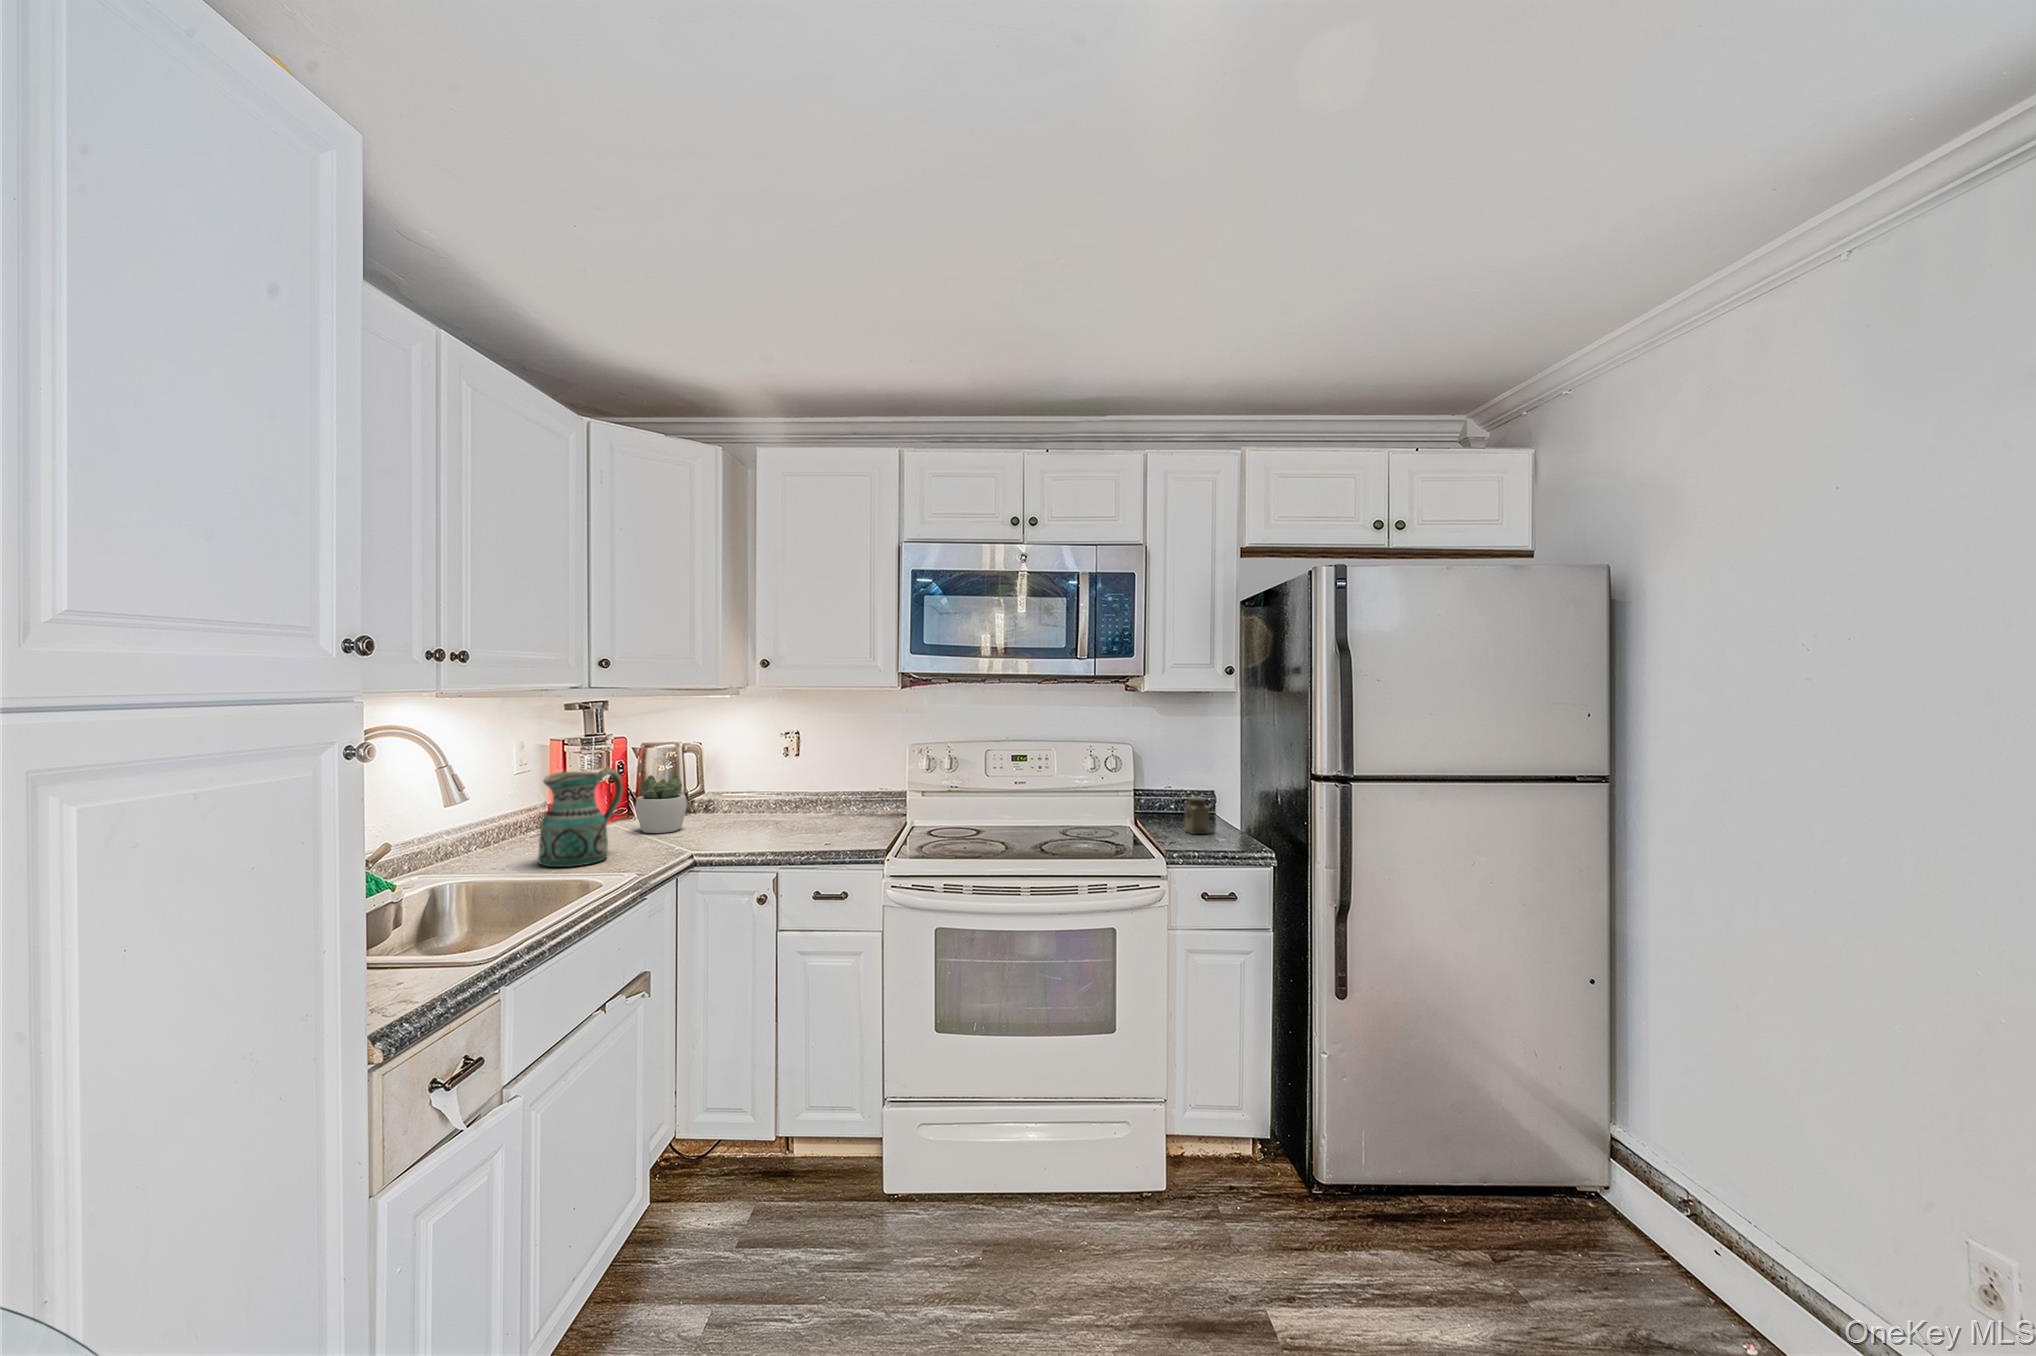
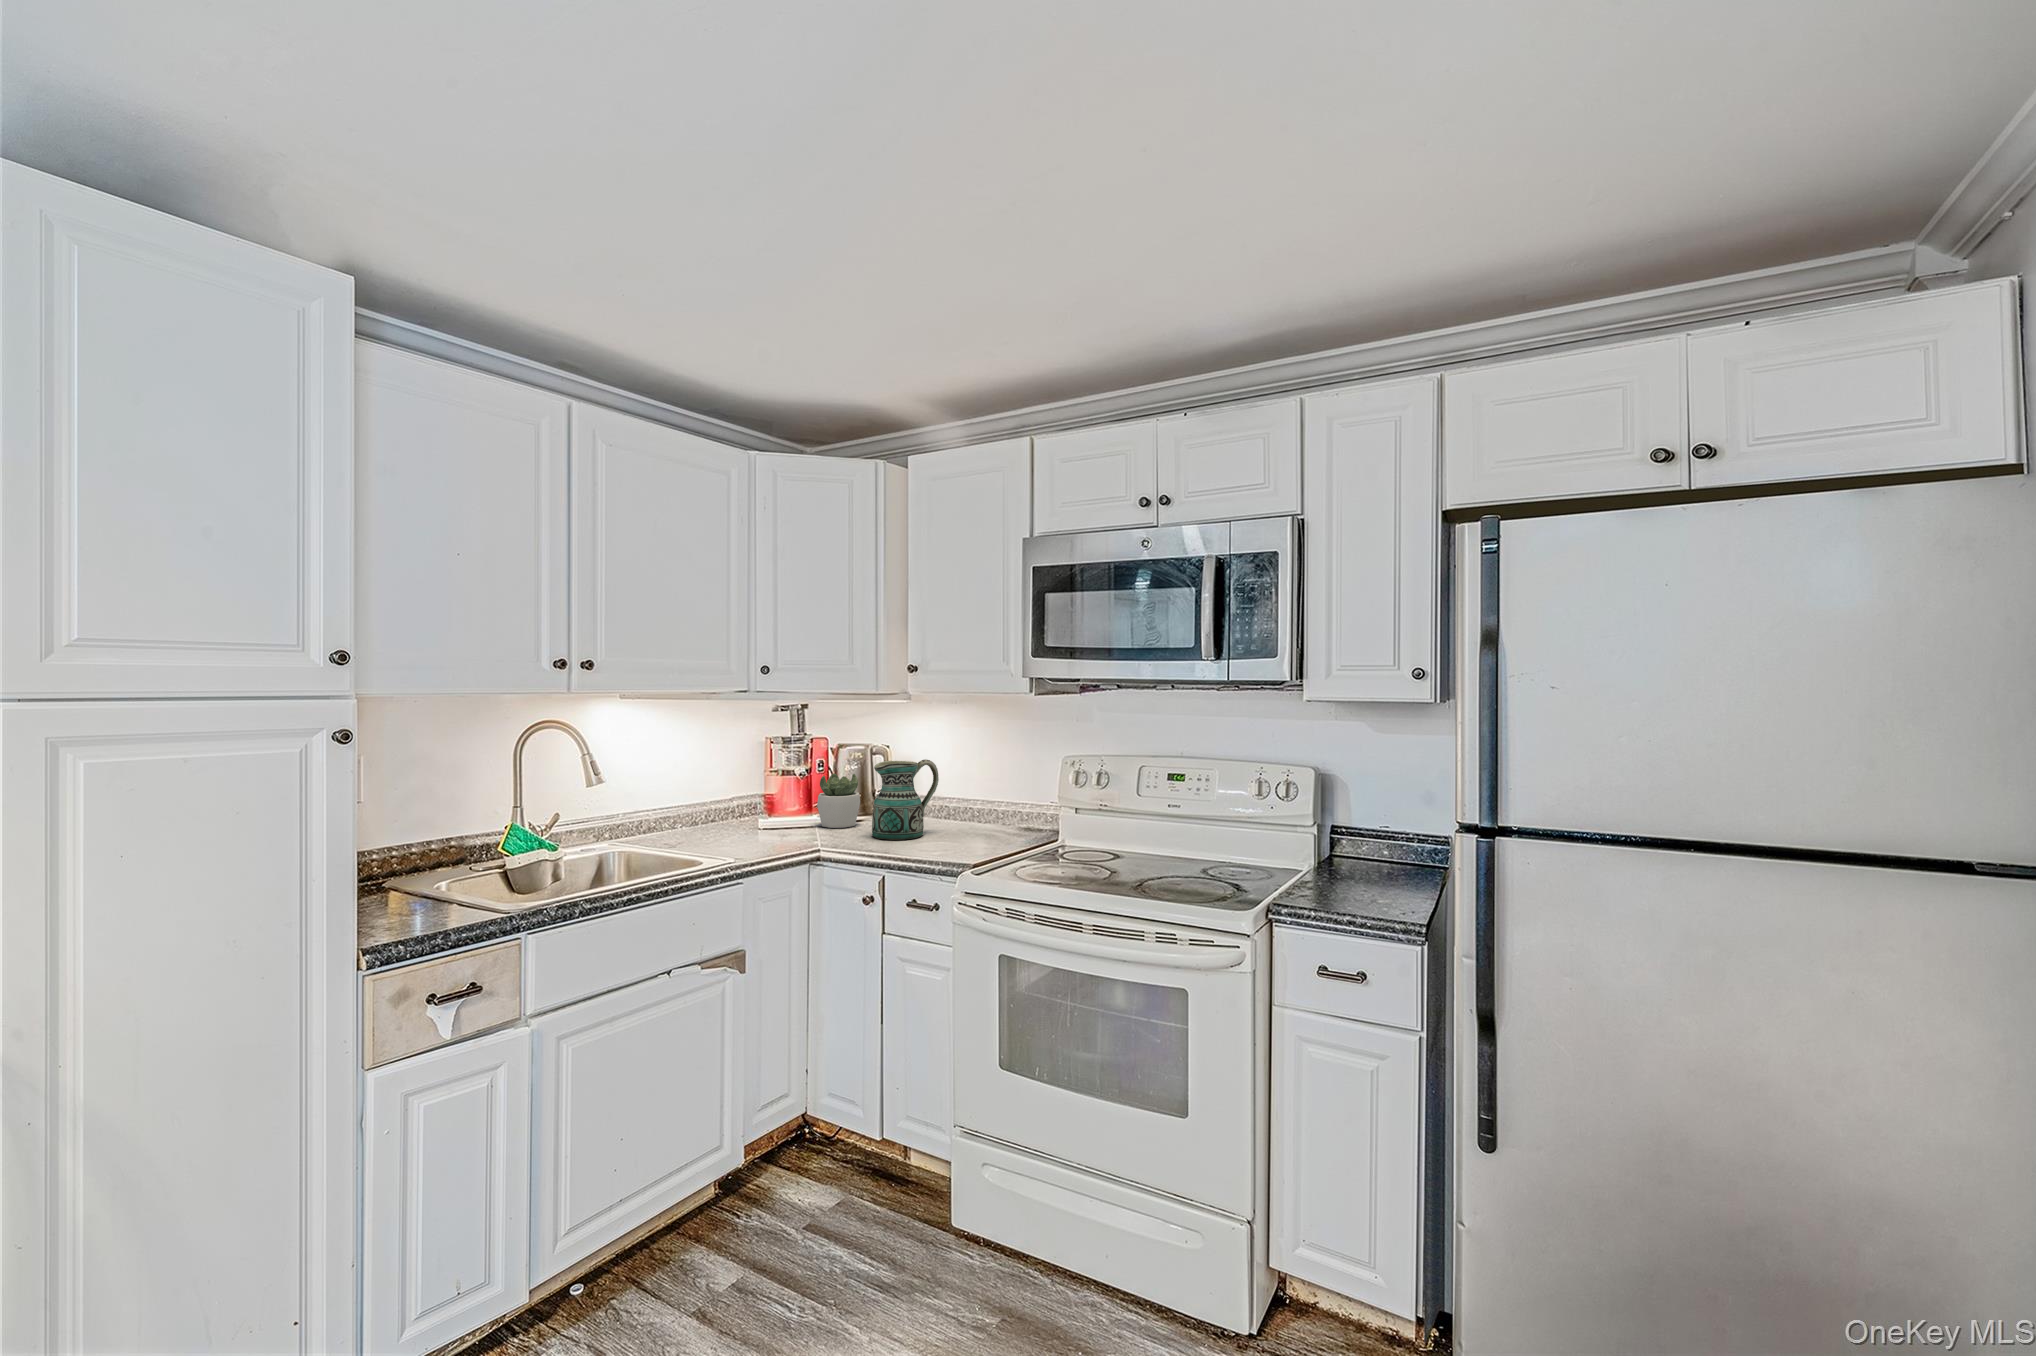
ceramic pitcher: present [538,768,623,867] -> present [872,759,939,840]
salt shaker: present [1185,796,1209,834] -> none [1361,839,1389,890]

